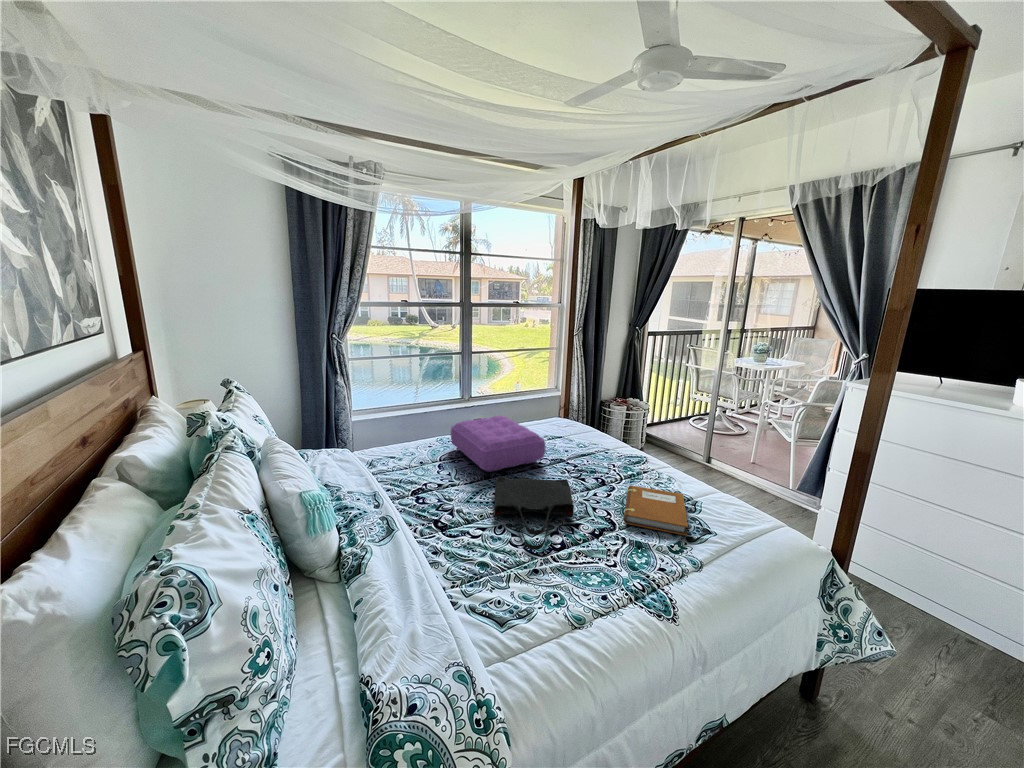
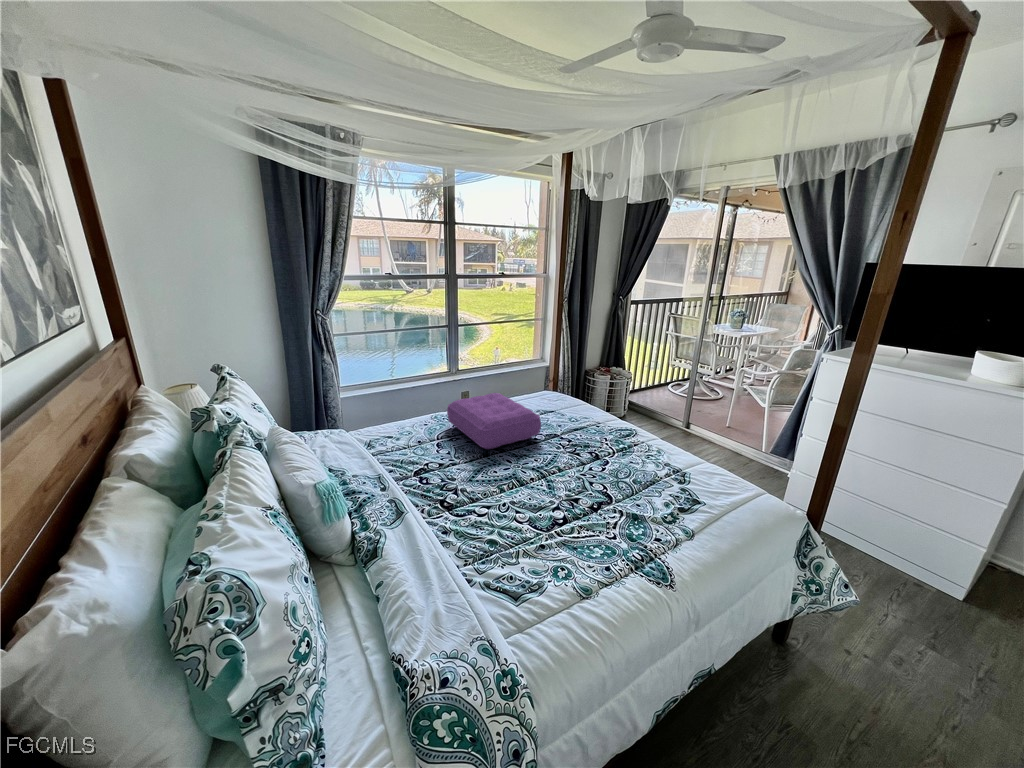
tote bag: present [494,476,574,550] -> none [496,454,573,526]
notebook: present [624,486,688,536] -> none [620,459,679,506]

